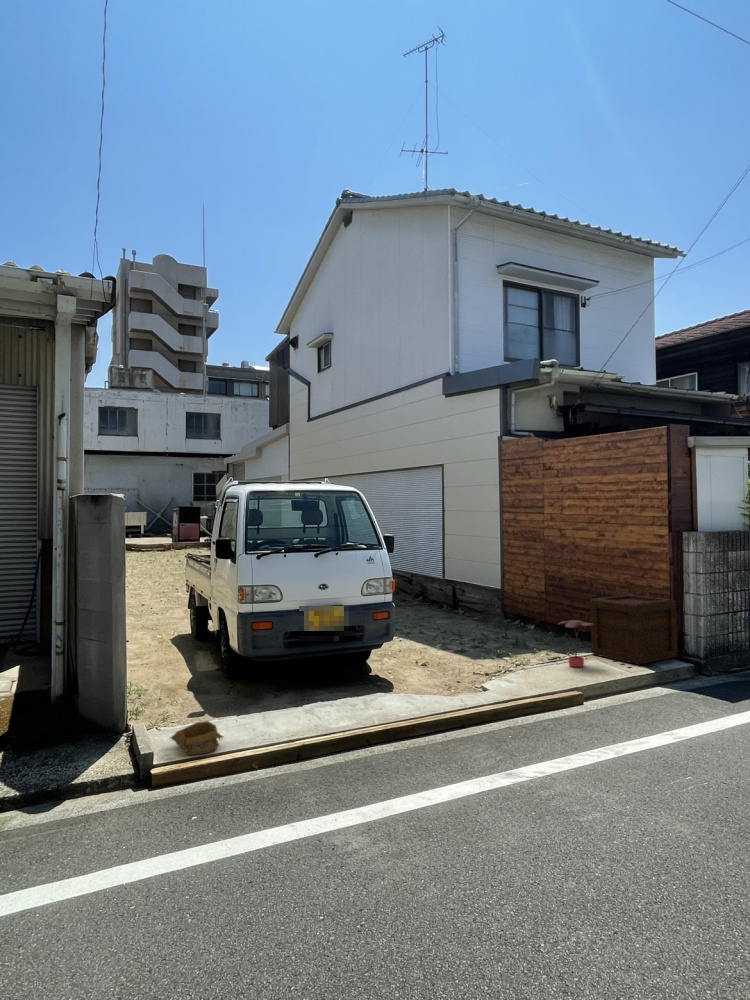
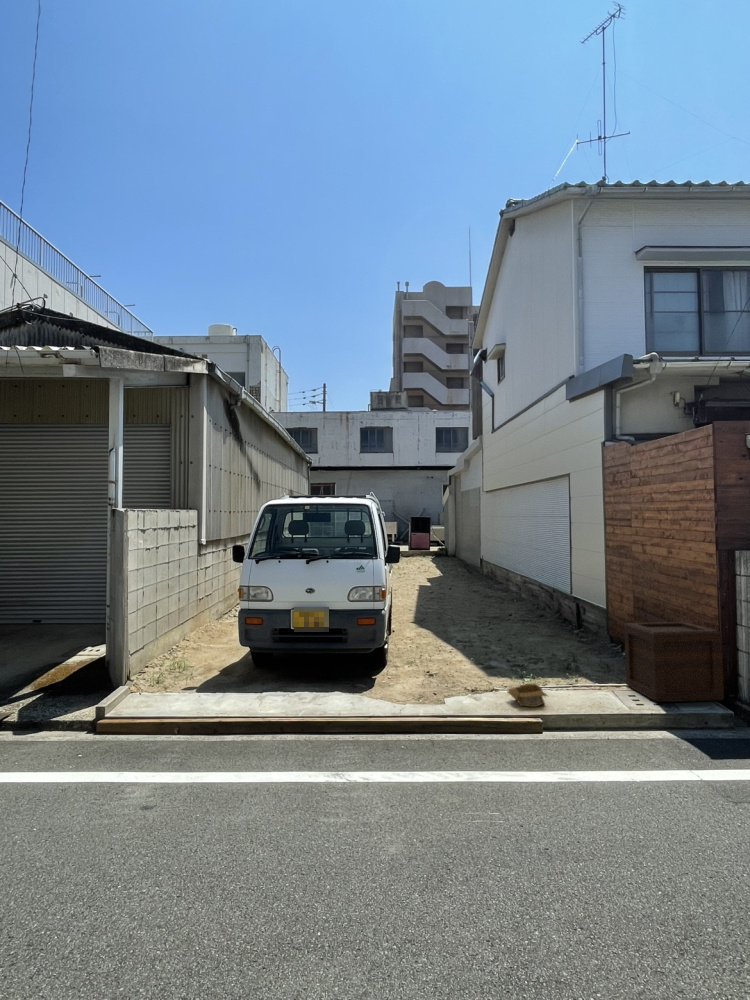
potted plant: present [558,620,593,667] -> none [568,644,602,696]
cardboard box: present [170,721,223,755] -> present [507,684,547,707]

